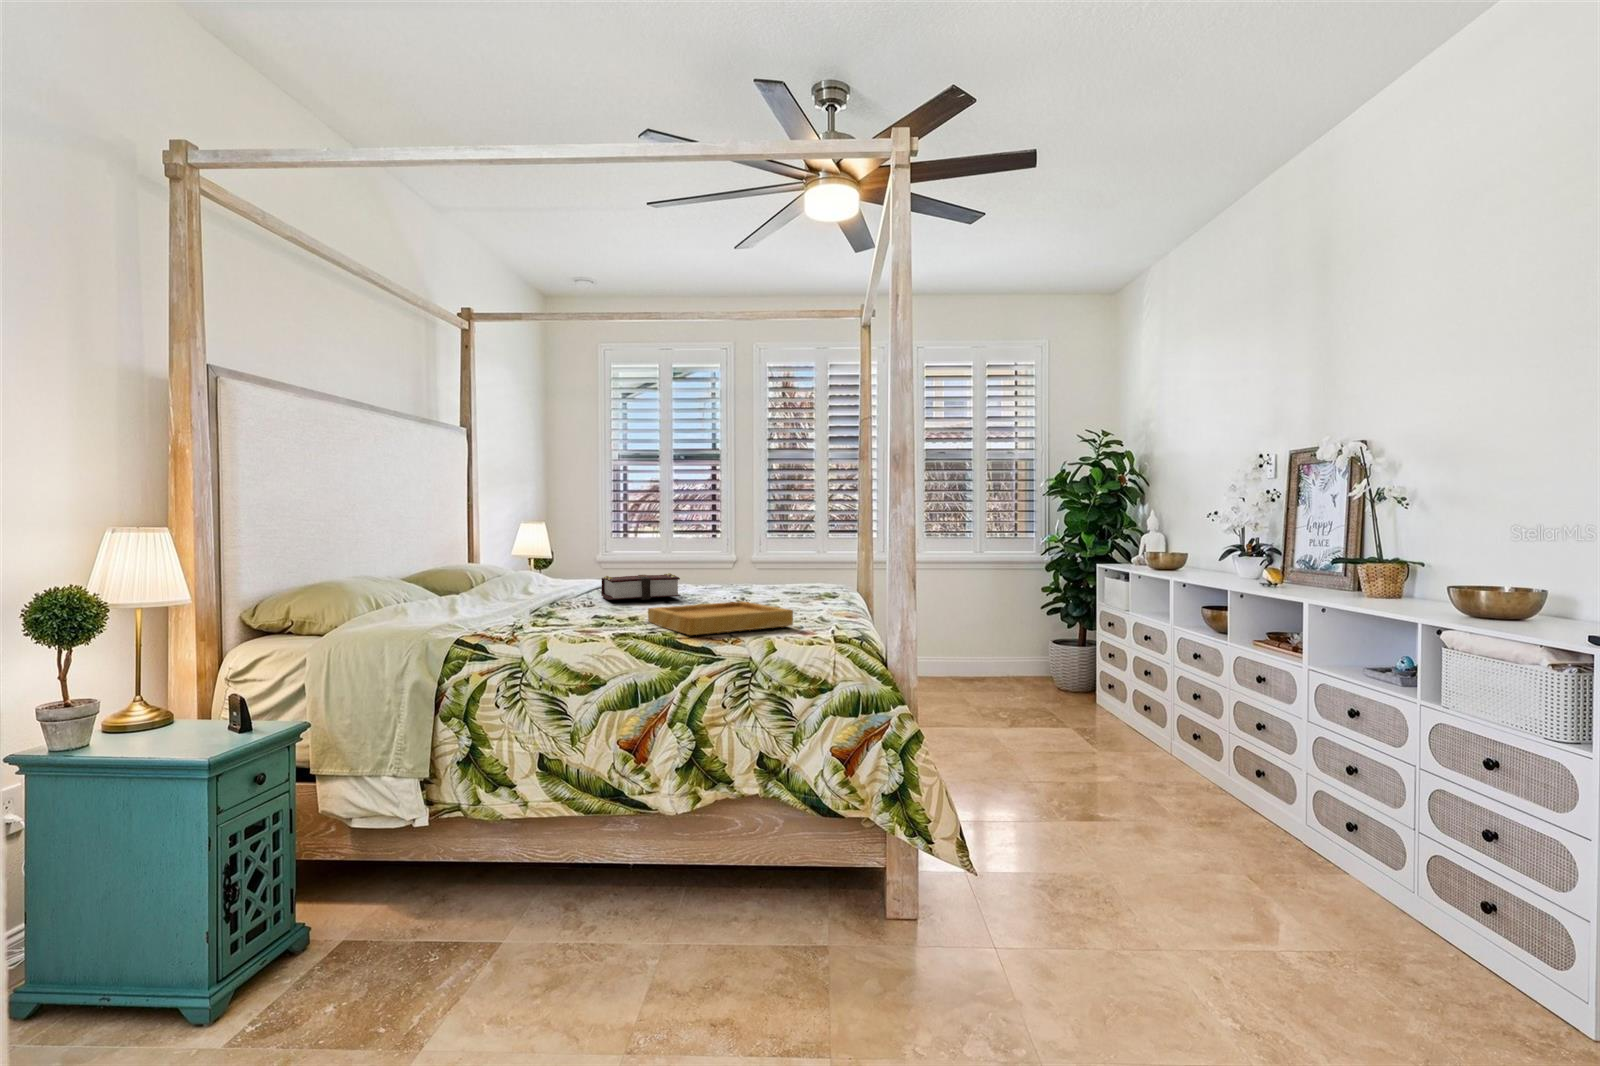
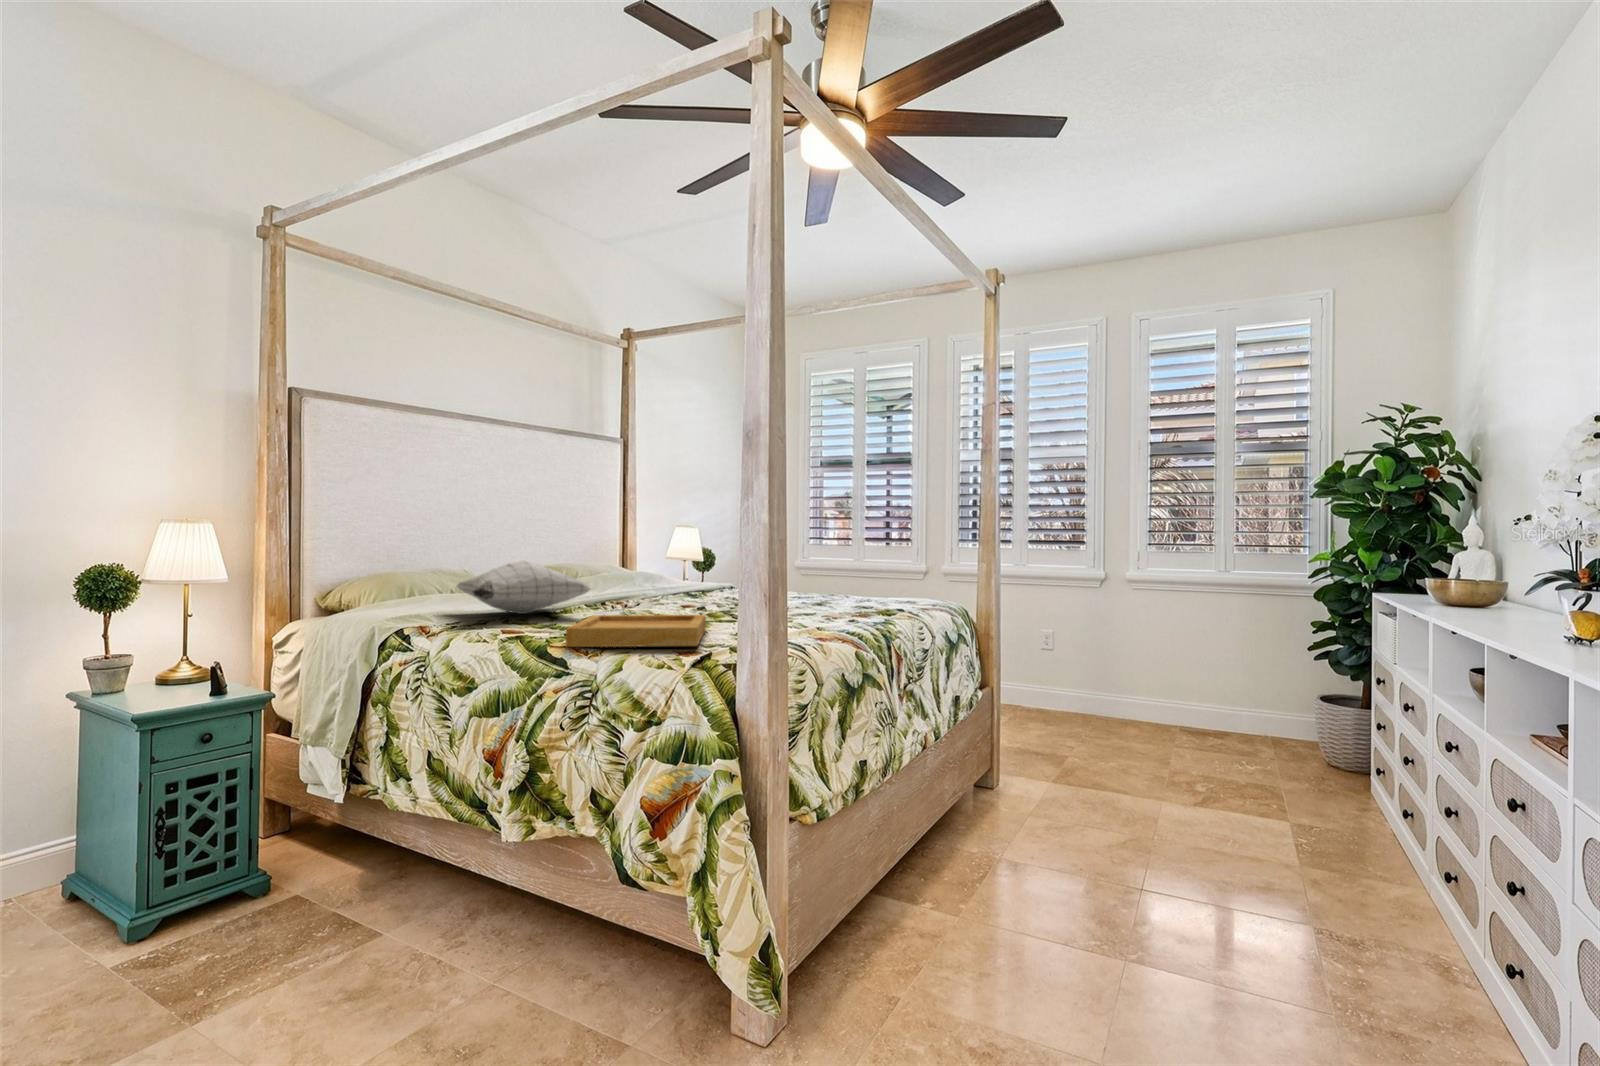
pillow: none [443,560,605,614] -> present [456,561,591,614]
book: present [601,573,680,600] -> none [631,580,714,607]

